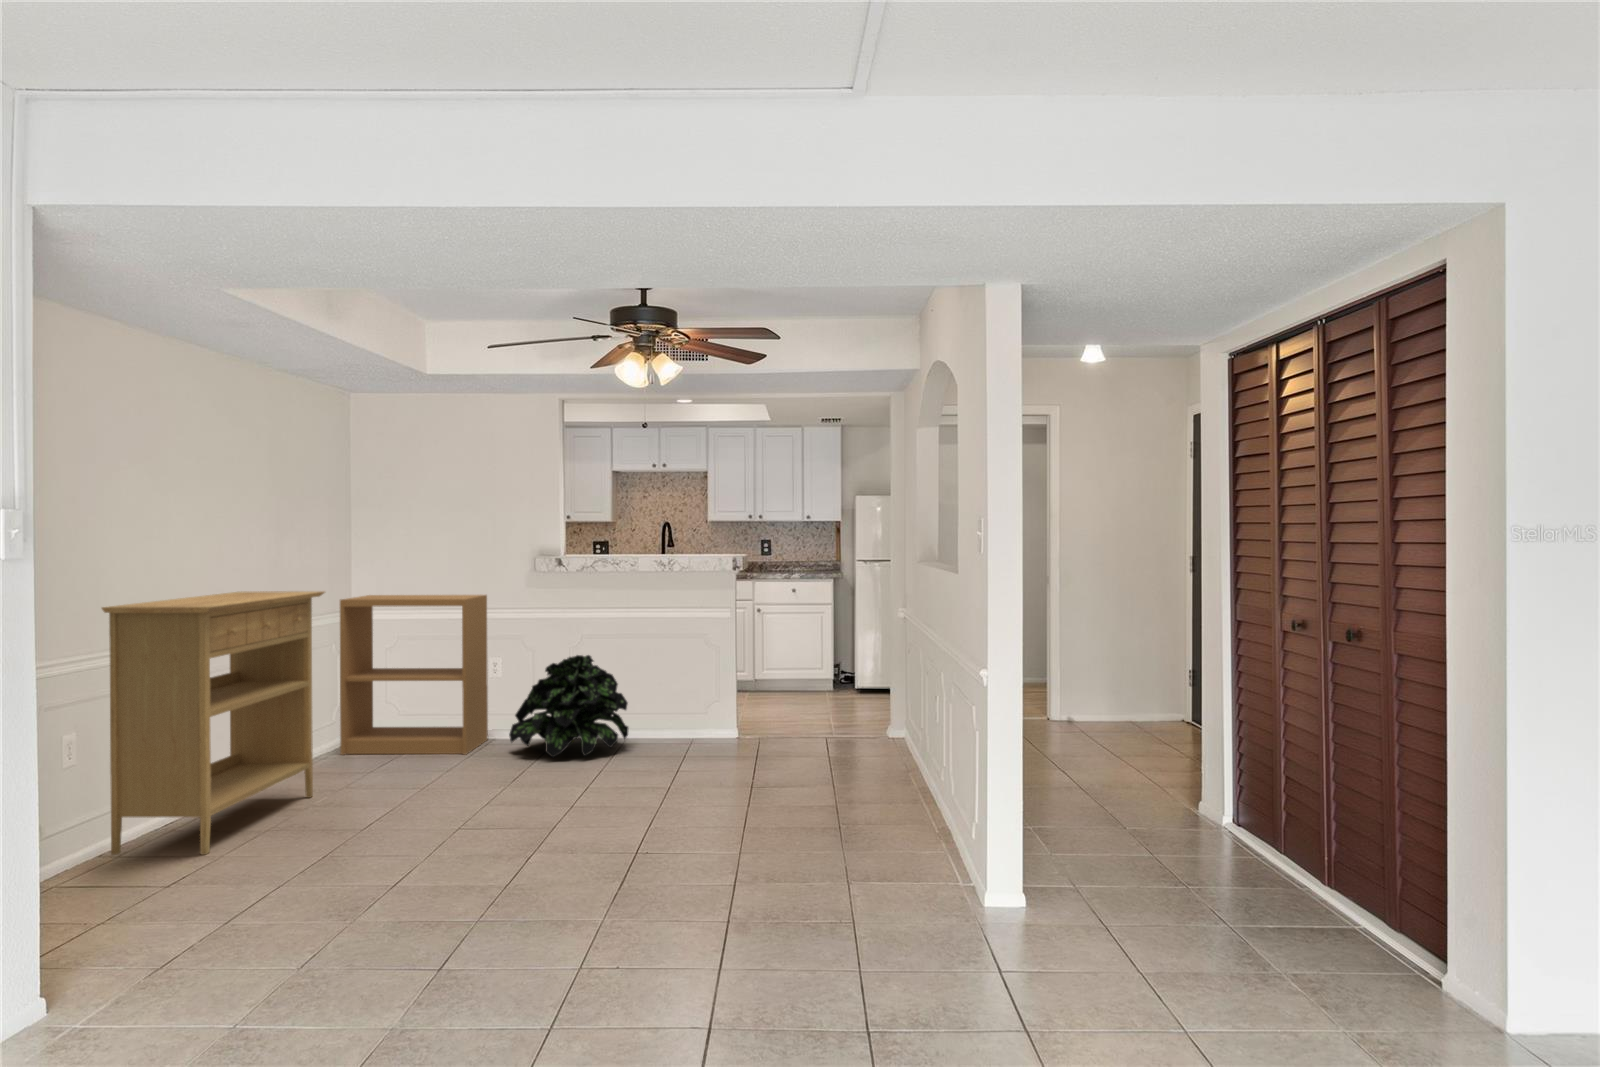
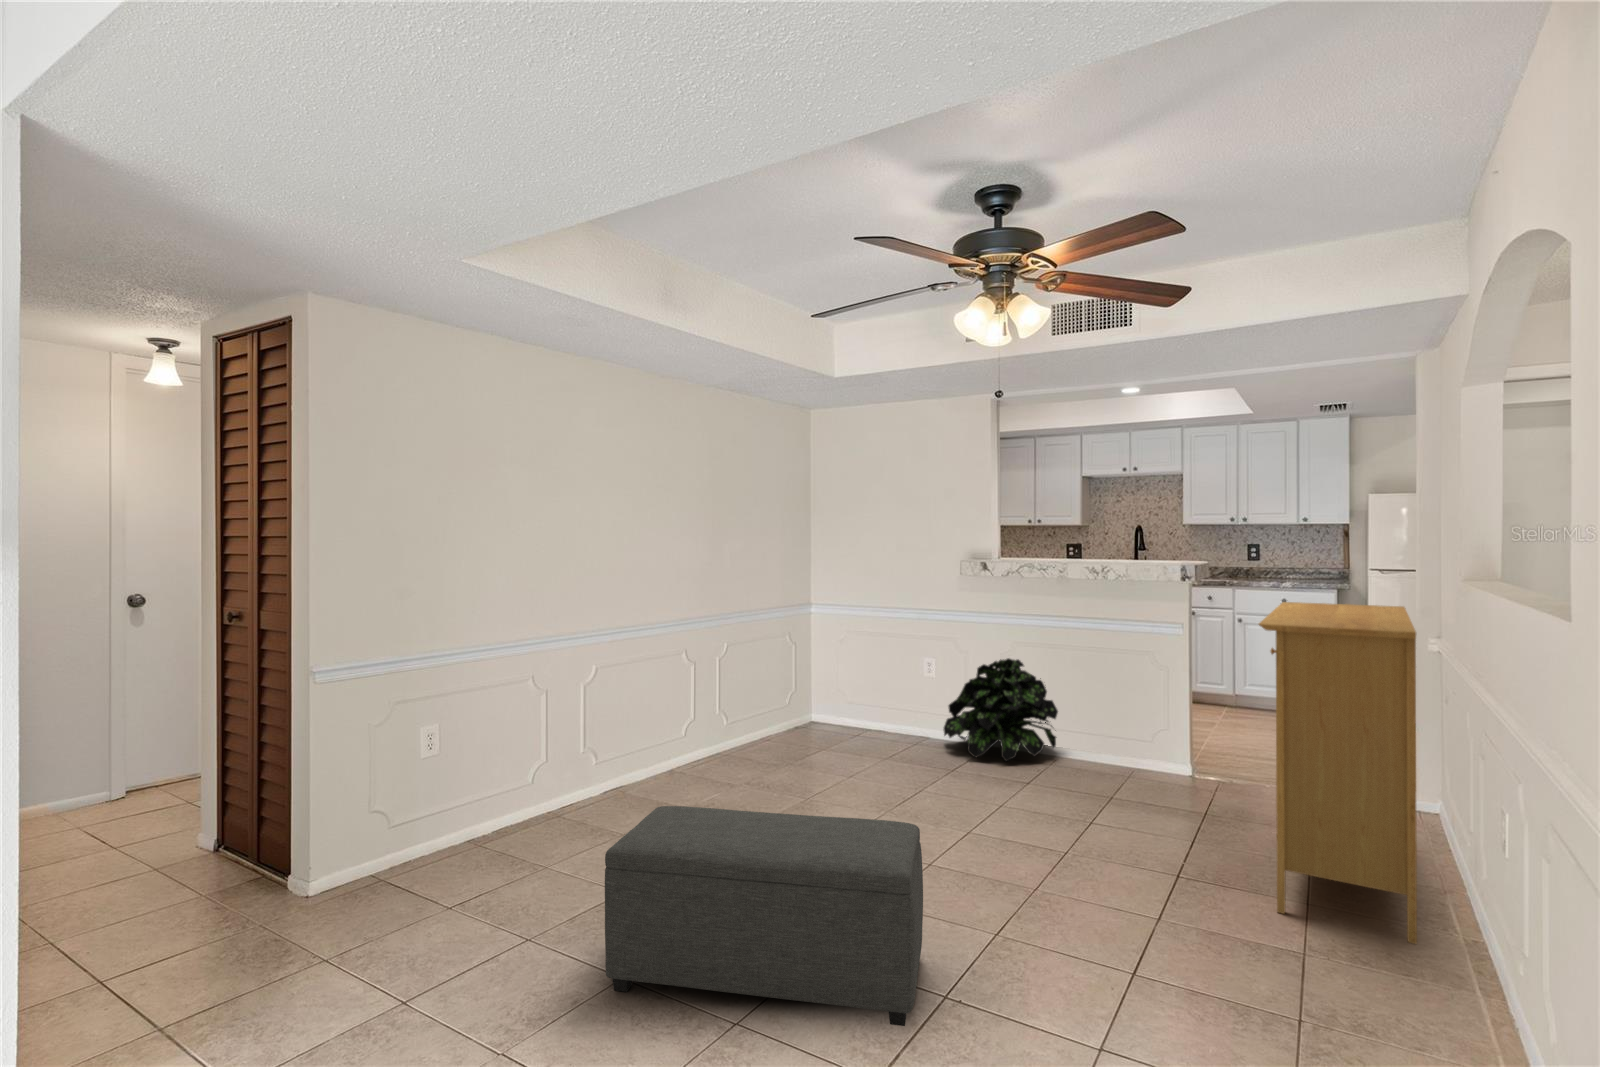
console table: present [102,591,325,855] -> present [1259,602,1417,944]
bookshelf: present [340,595,488,755] -> none [811,591,935,741]
ottoman: none [338,779,641,980] -> present [605,806,923,1026]

